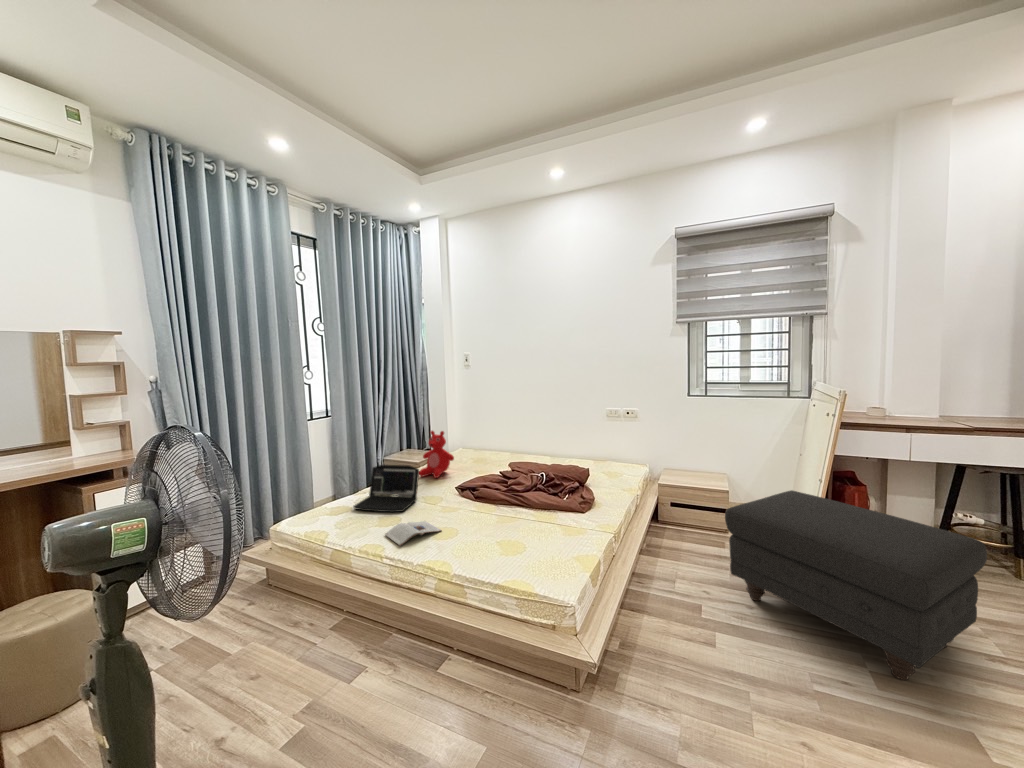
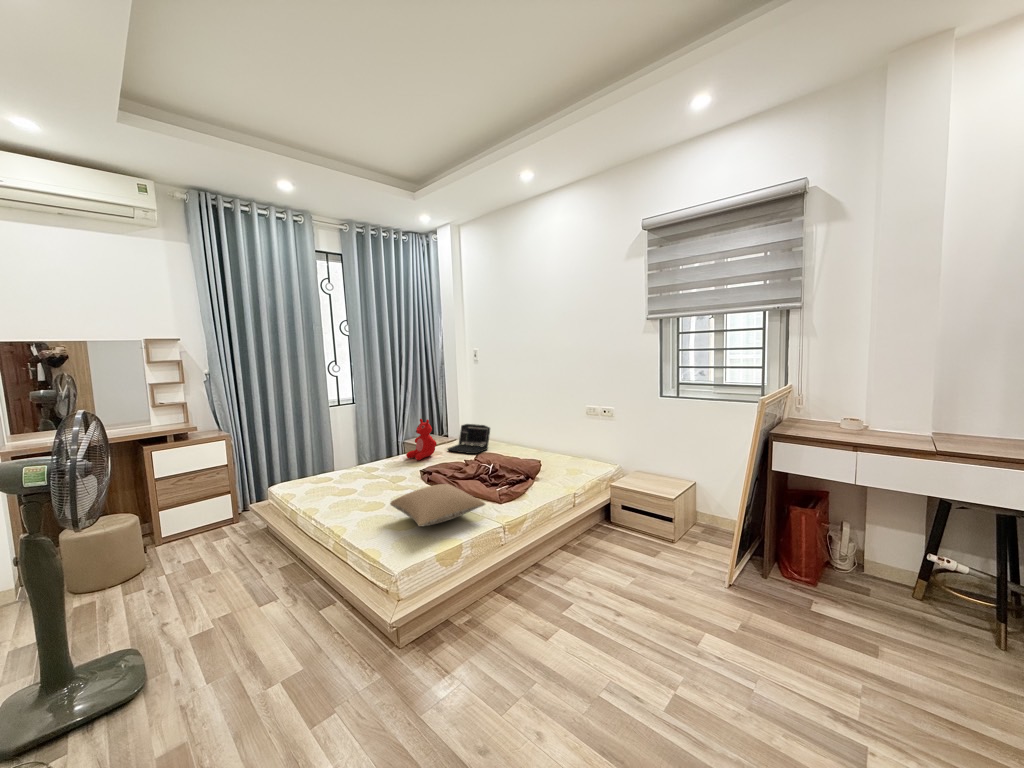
laptop: present [353,465,419,512] -> present [448,424,490,454]
ottoman: present [725,490,987,680] -> none [604,504,841,713]
pillow: none [484,498,591,546] -> present [390,484,485,527]
magazine: present [385,521,442,546] -> none [331,494,373,512]

